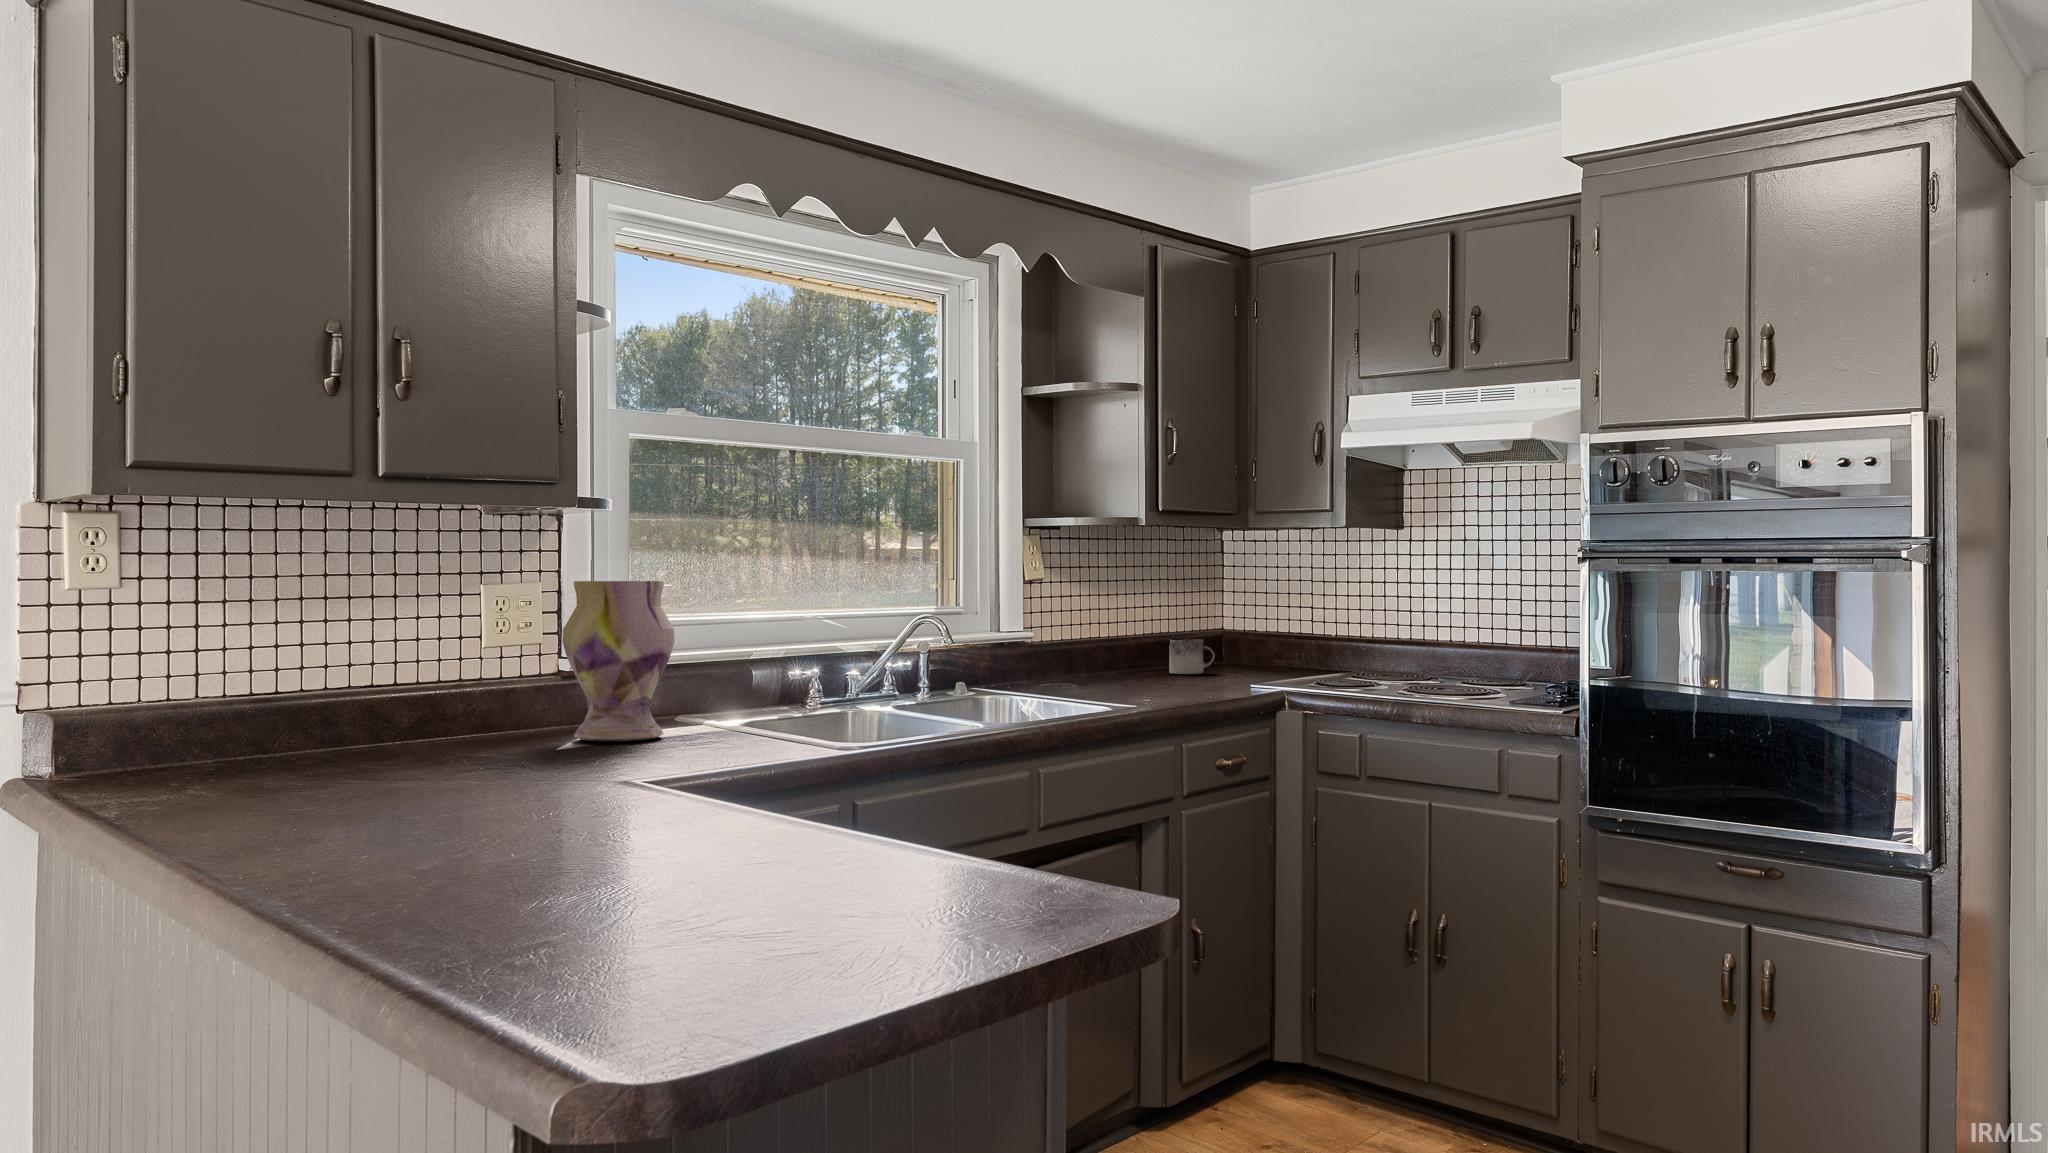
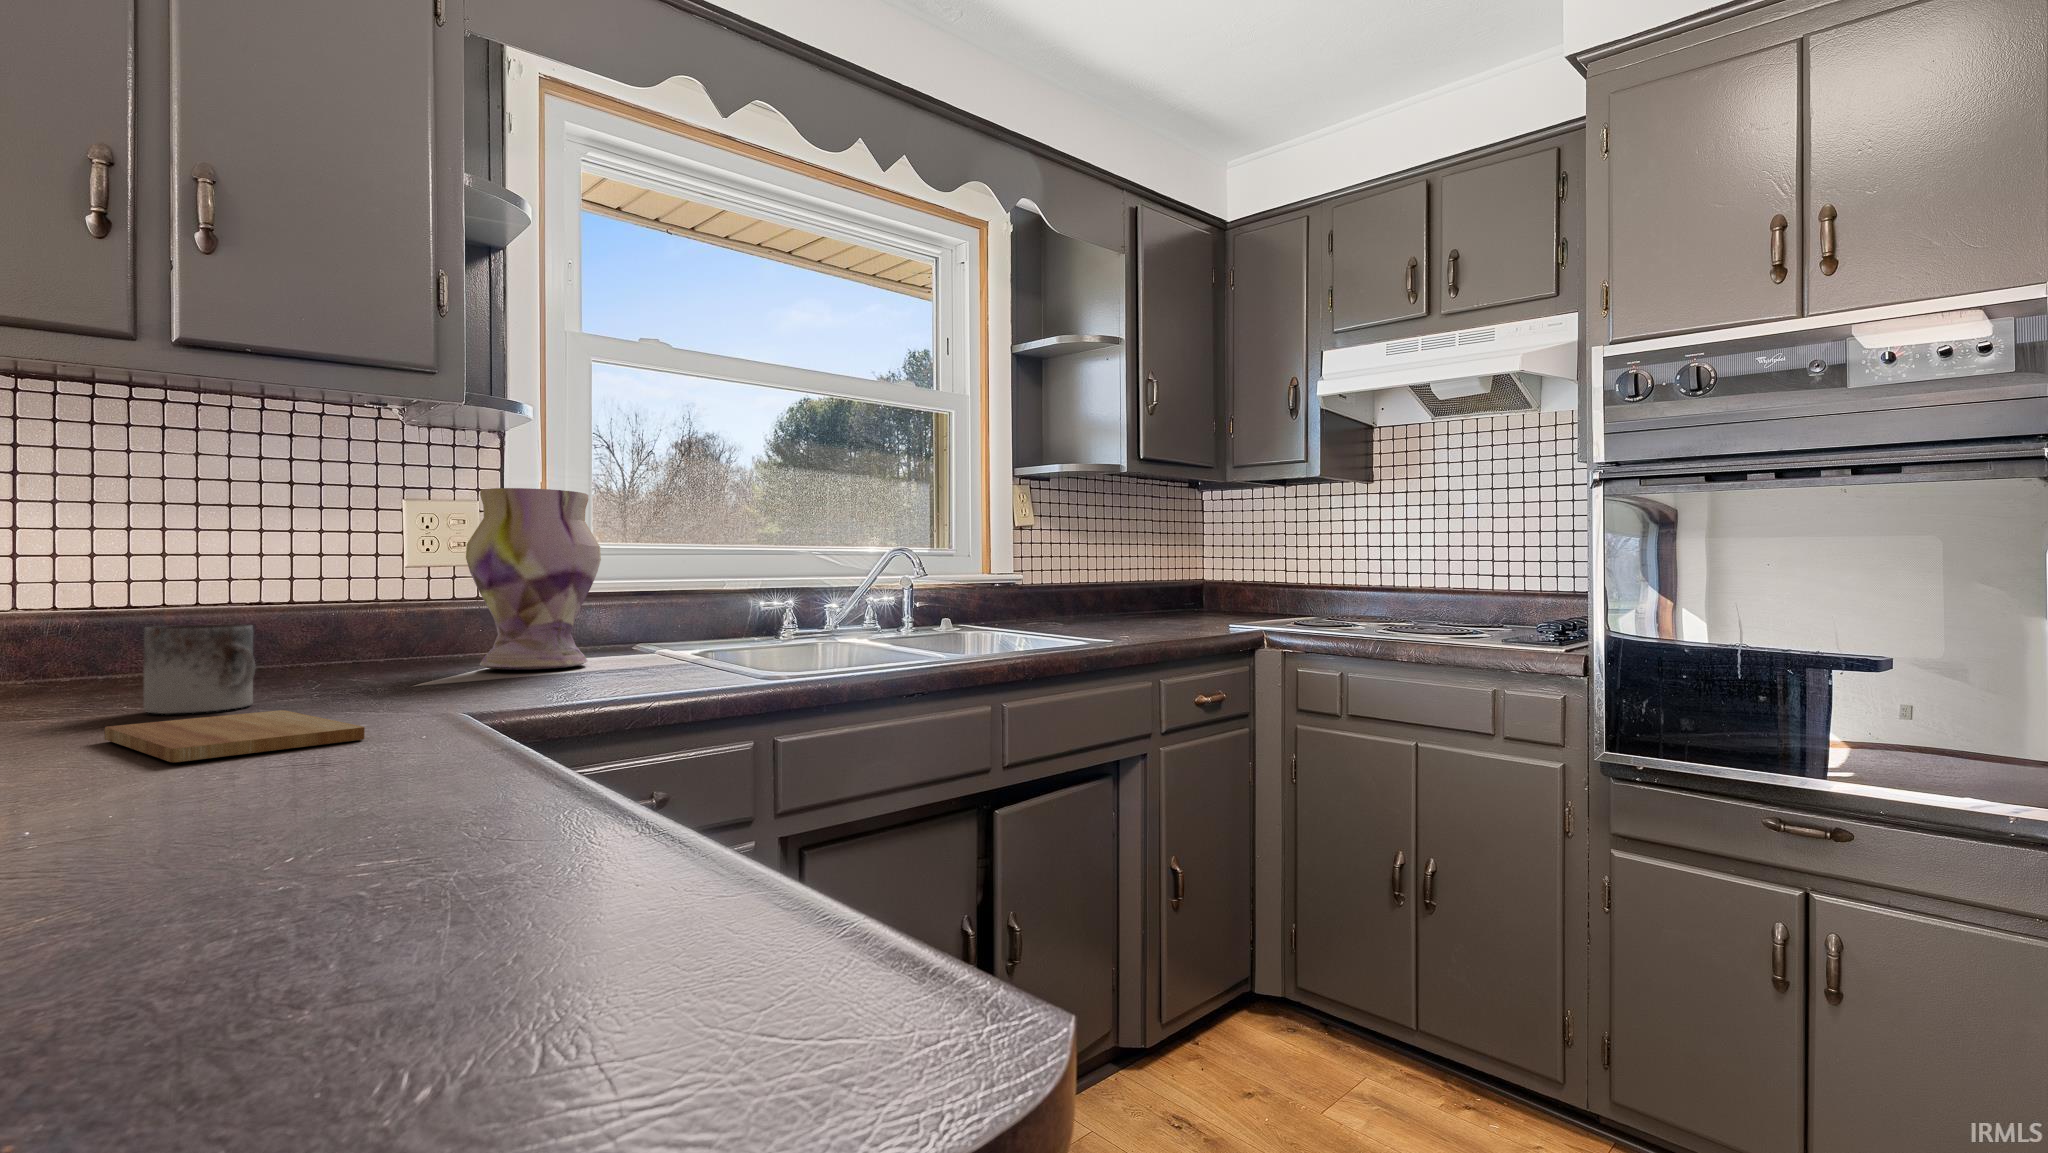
mug: present [1169,639,1215,674] -> present [144,624,256,714]
cutting board: none [446,777,629,809] -> present [105,710,365,762]

